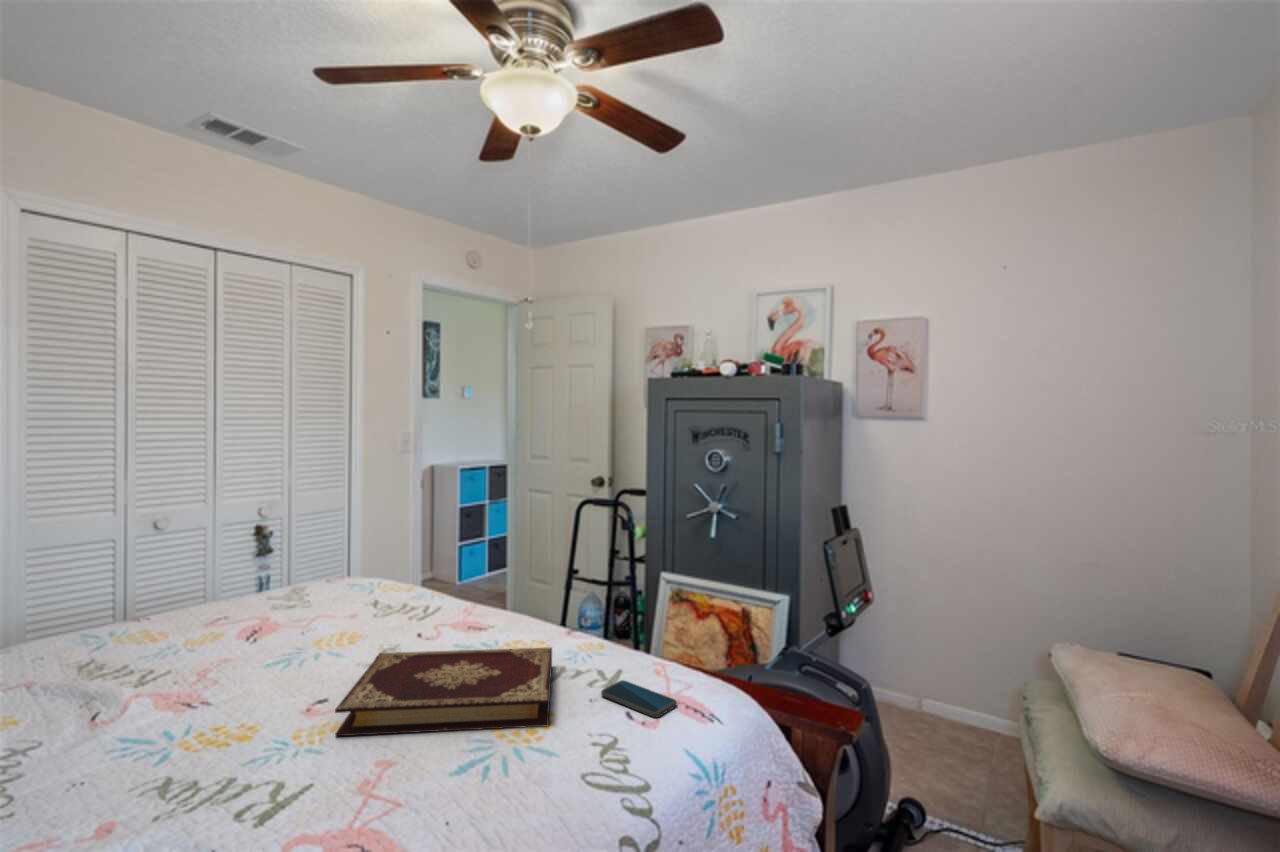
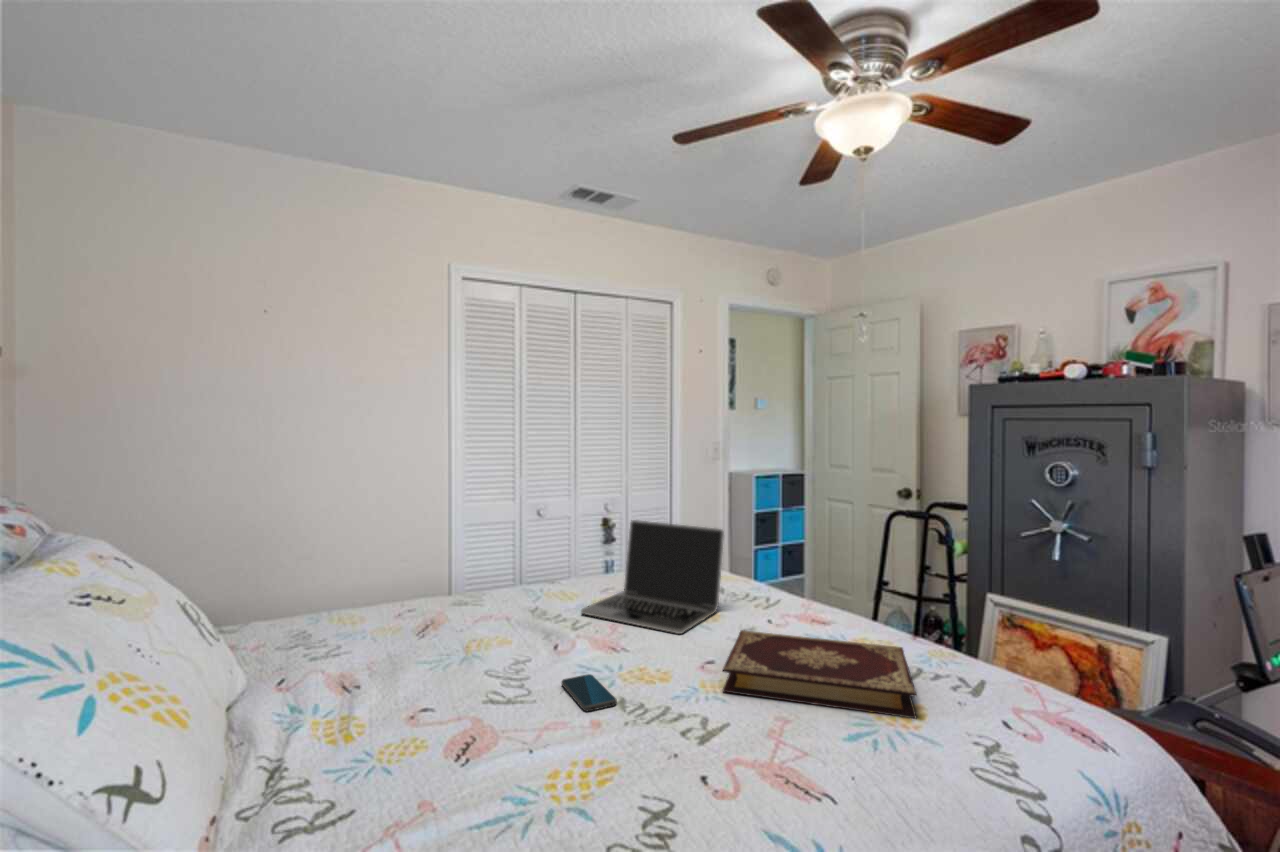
laptop: none [176,531,378,666] -> present [581,520,724,634]
smartphone: present [601,680,677,717] -> present [561,674,617,711]

